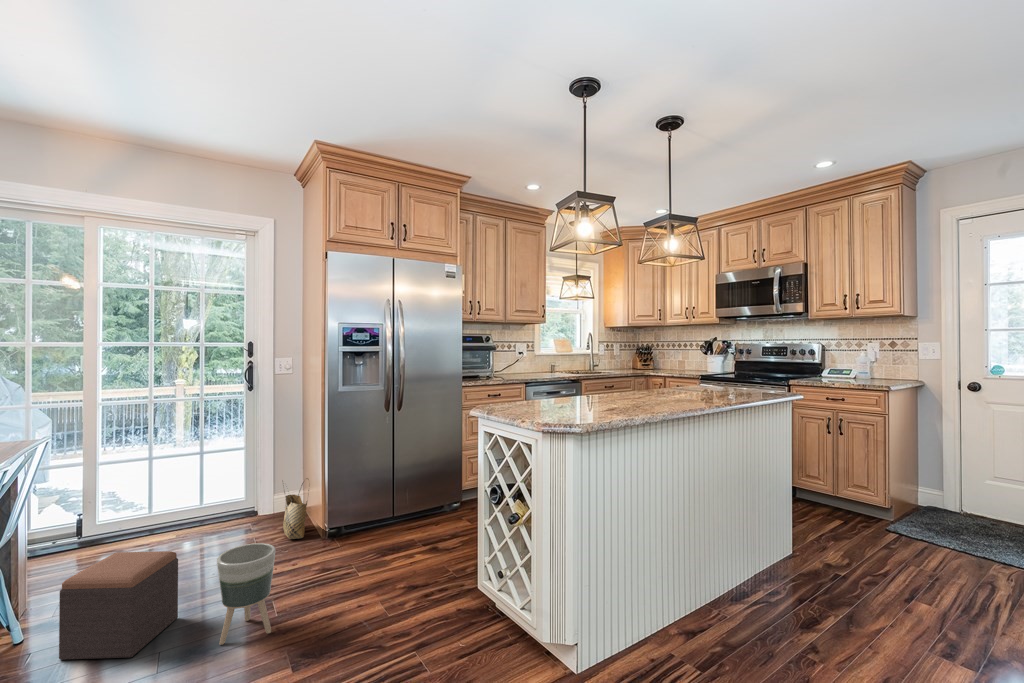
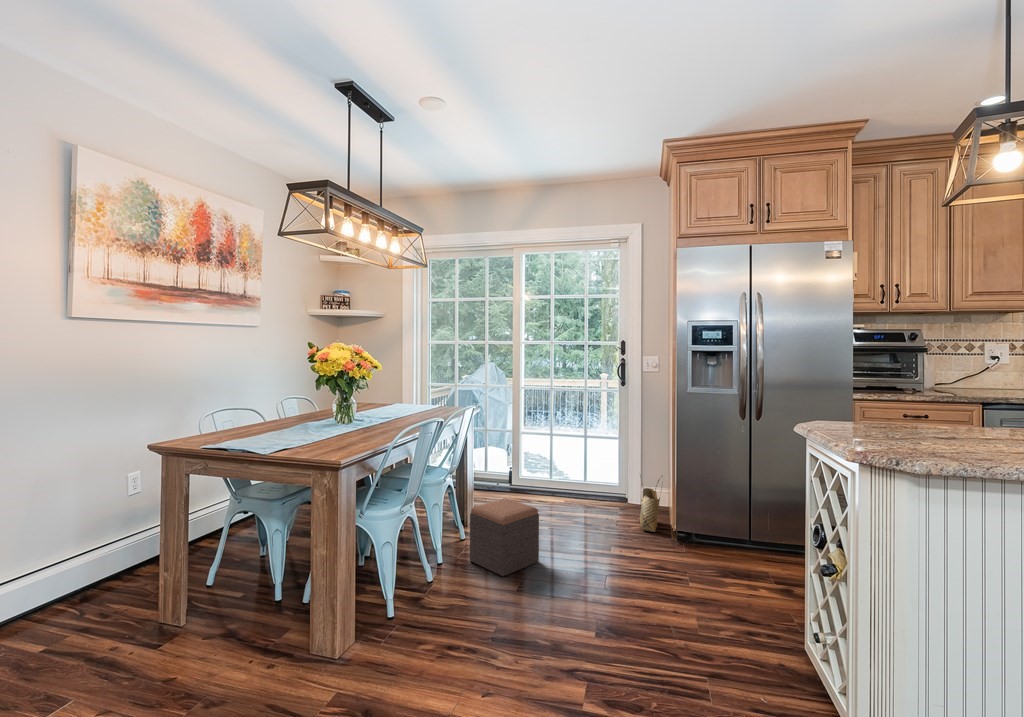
planter: present [217,543,275,645] -> none [554,517,599,600]

